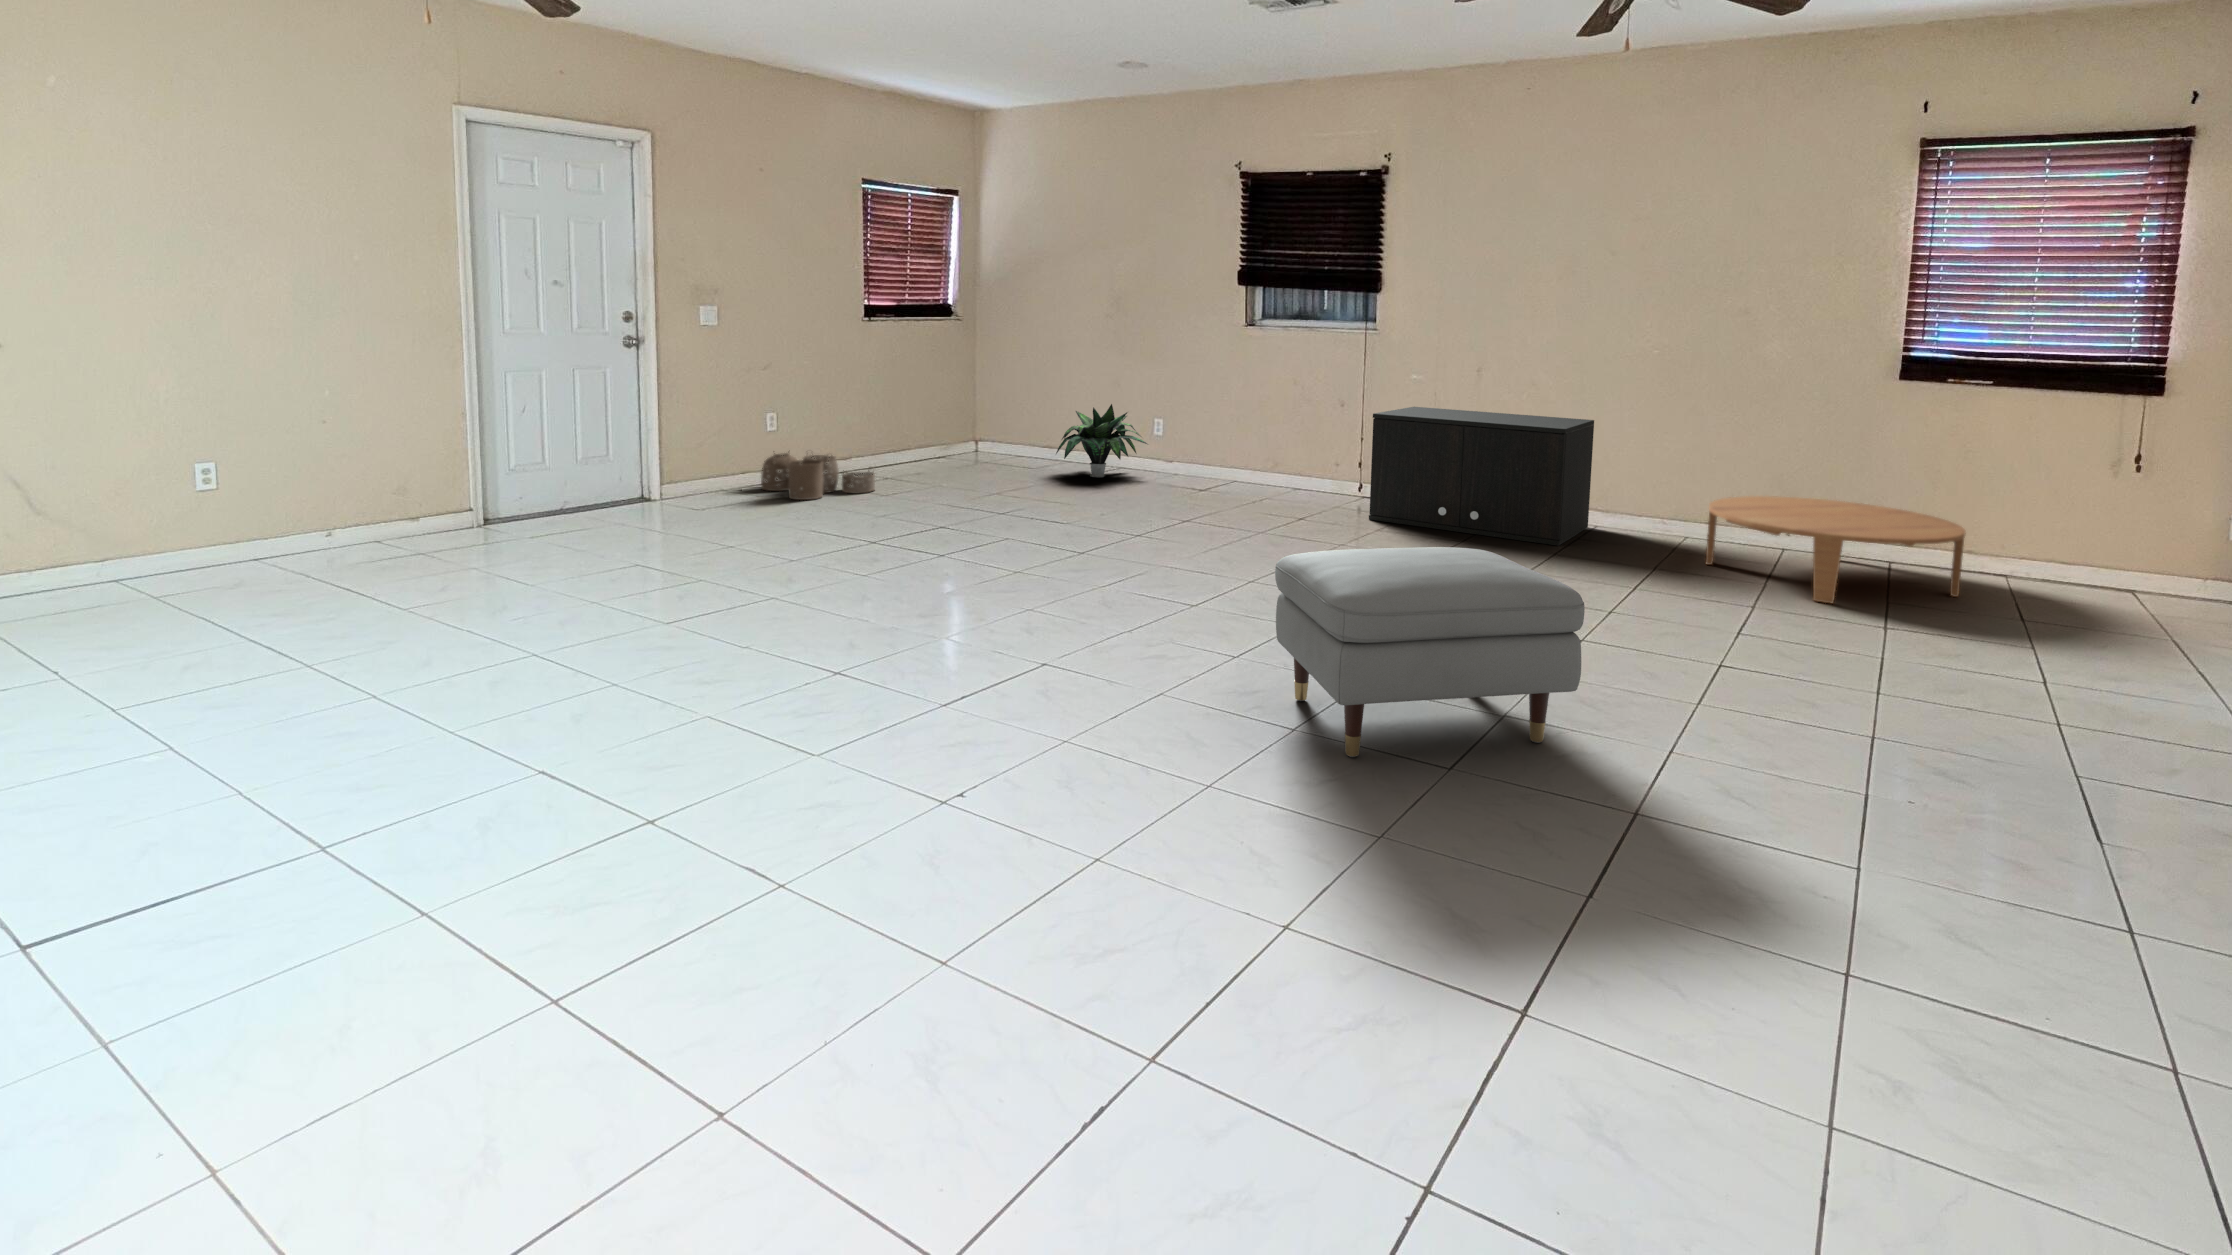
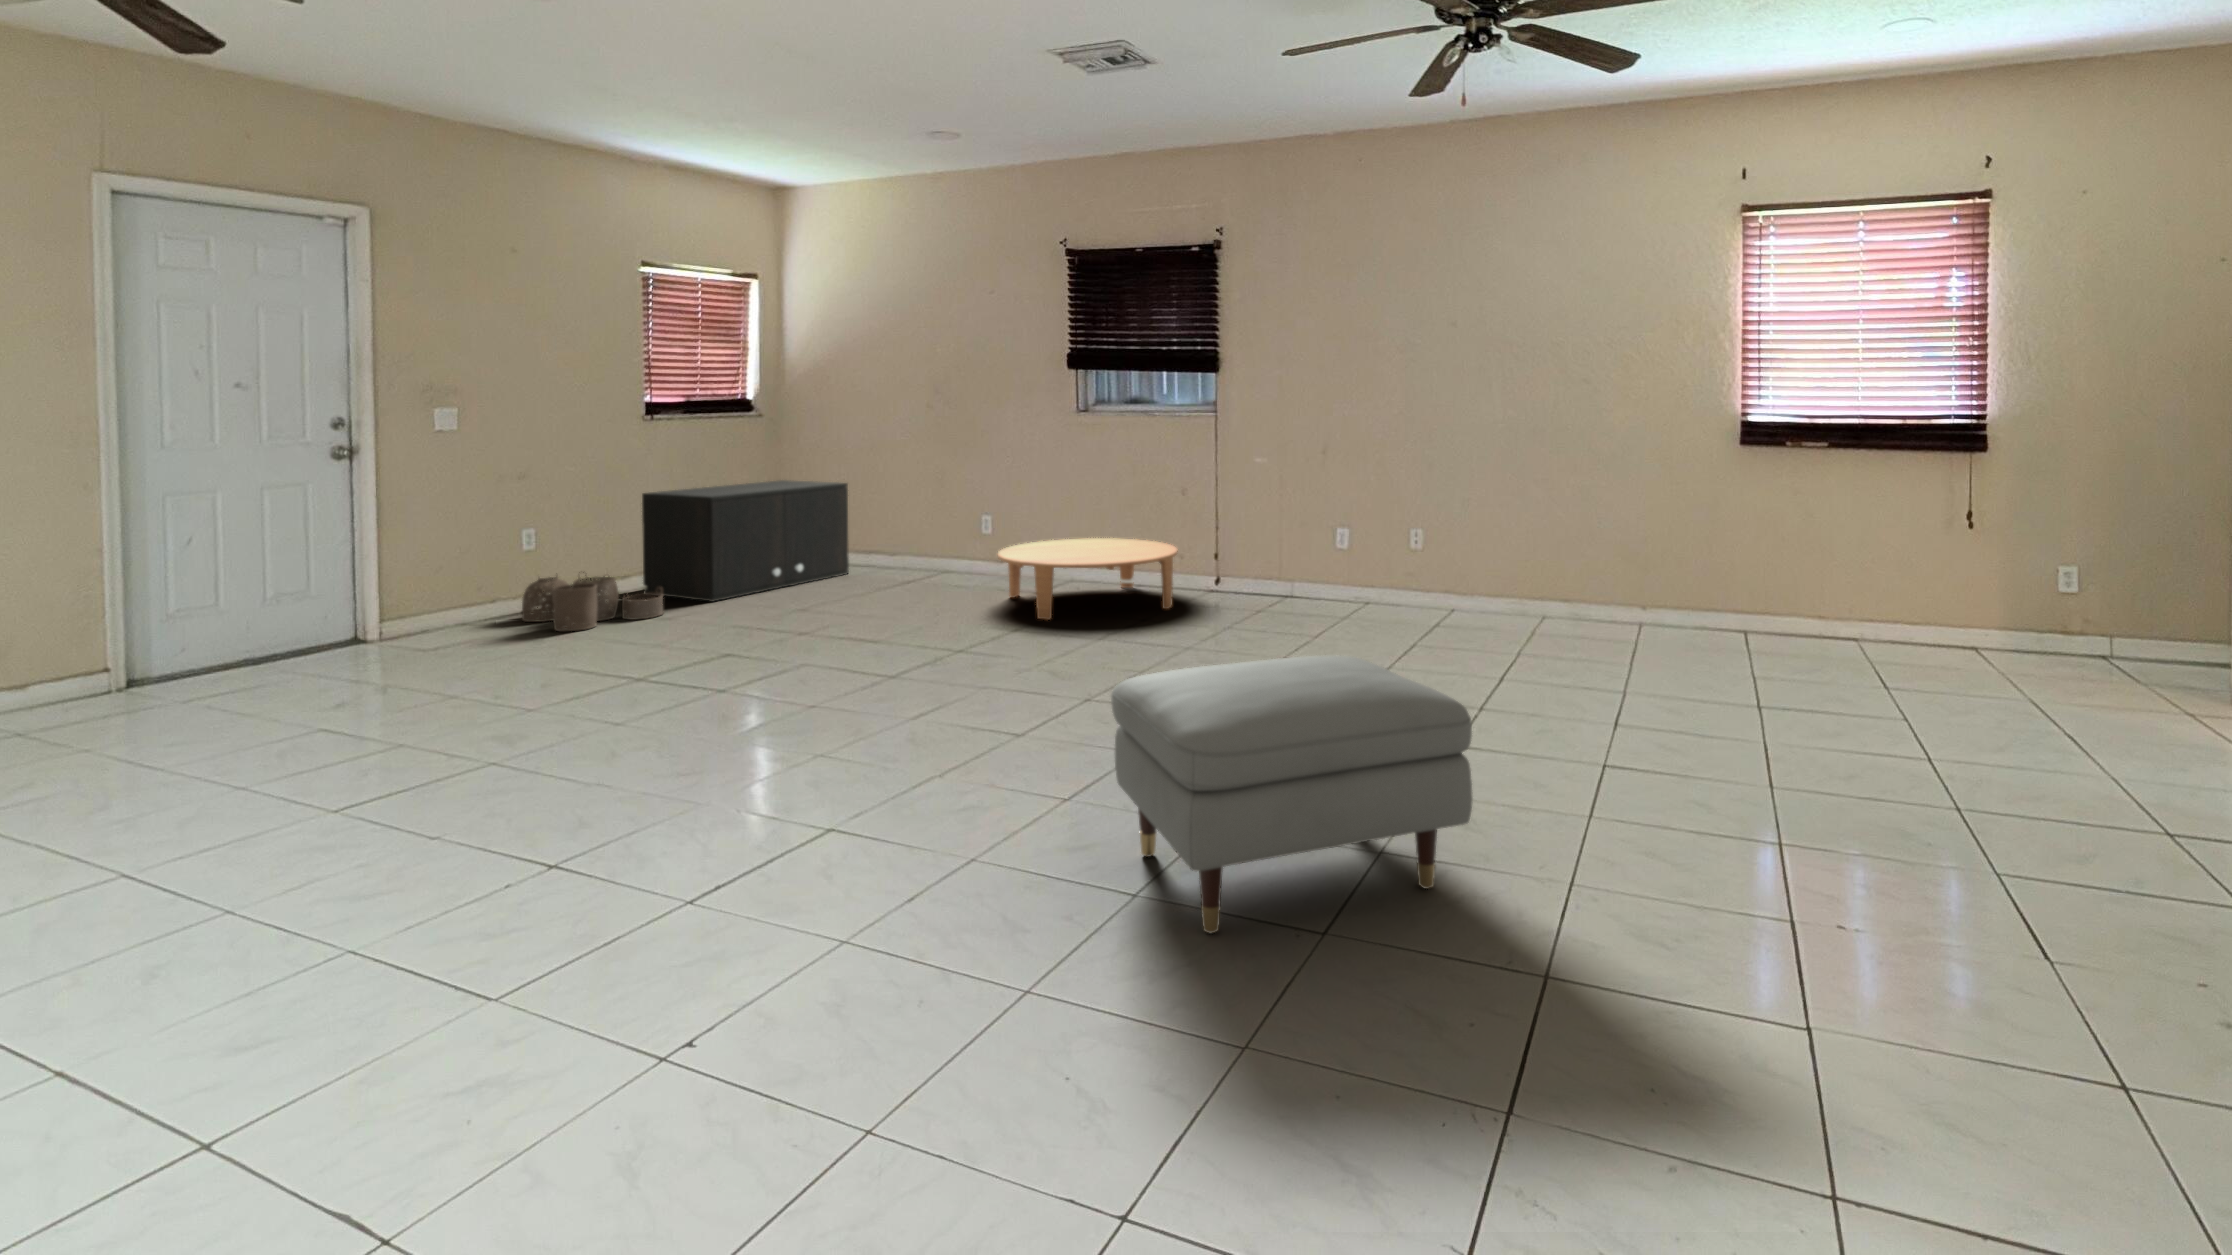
potted plant: present [1056,404,1147,477] -> none [878,502,984,584]
storage cabinet: present [1369,407,1594,546] -> present [642,480,849,602]
coffee table: present [1706,496,1966,603] -> present [998,538,1178,620]

